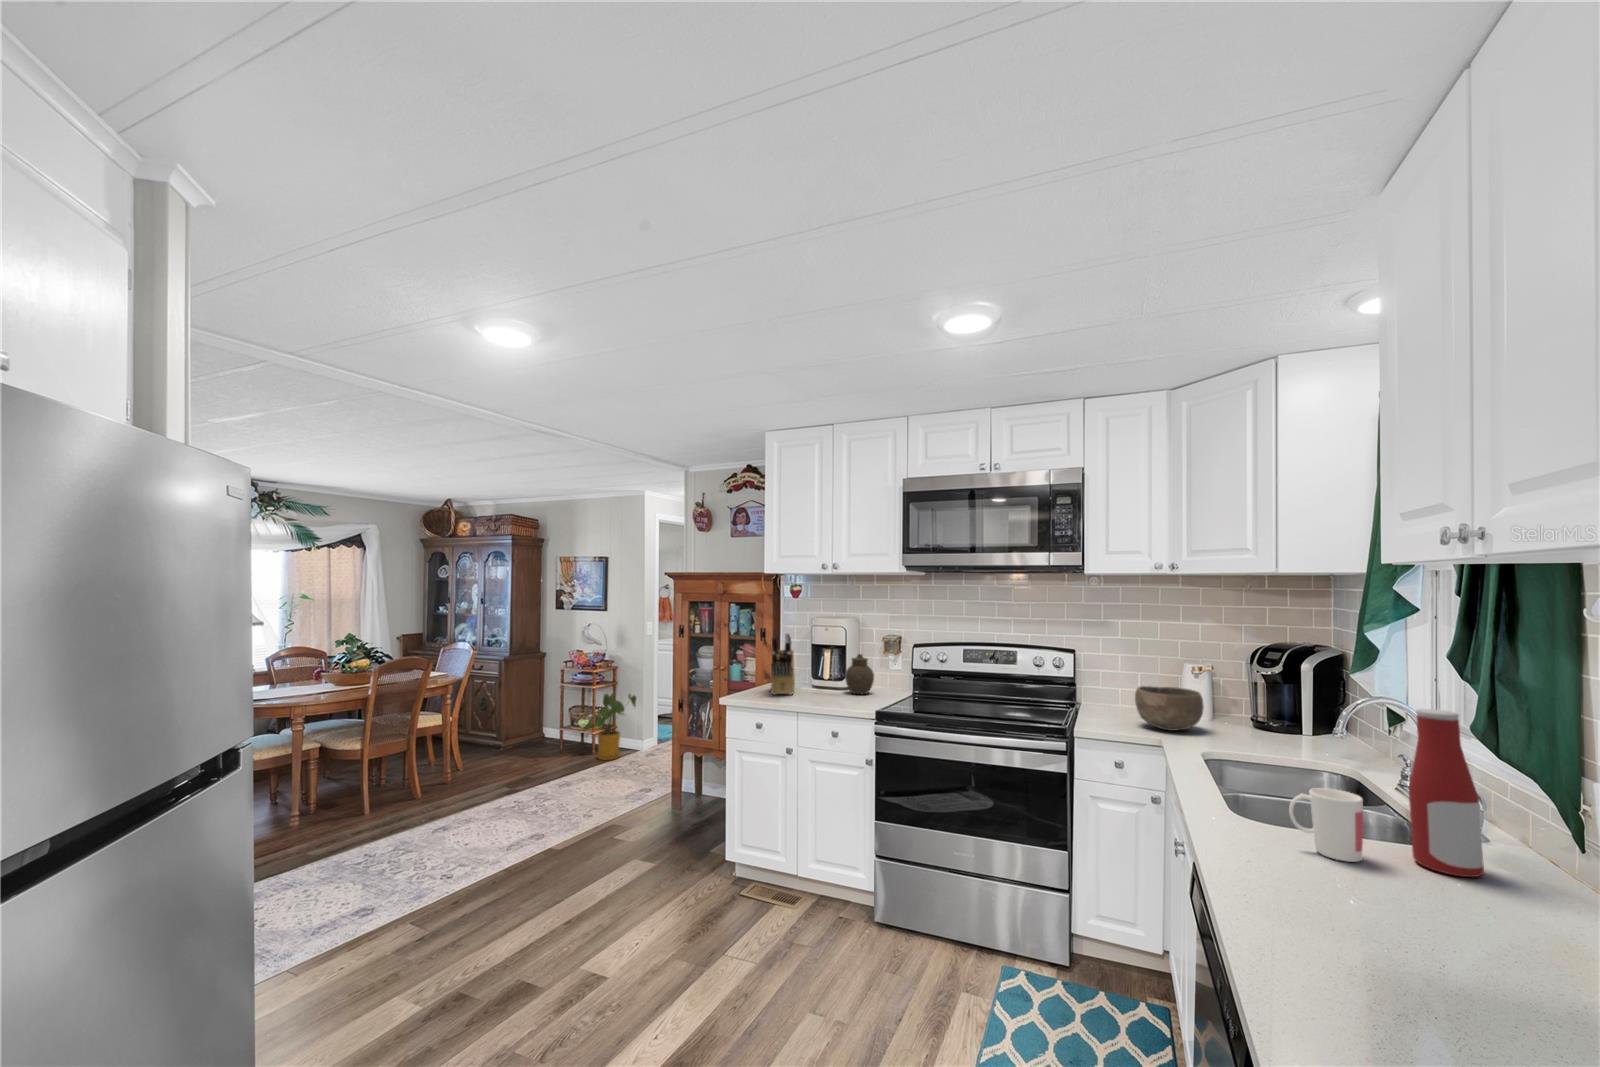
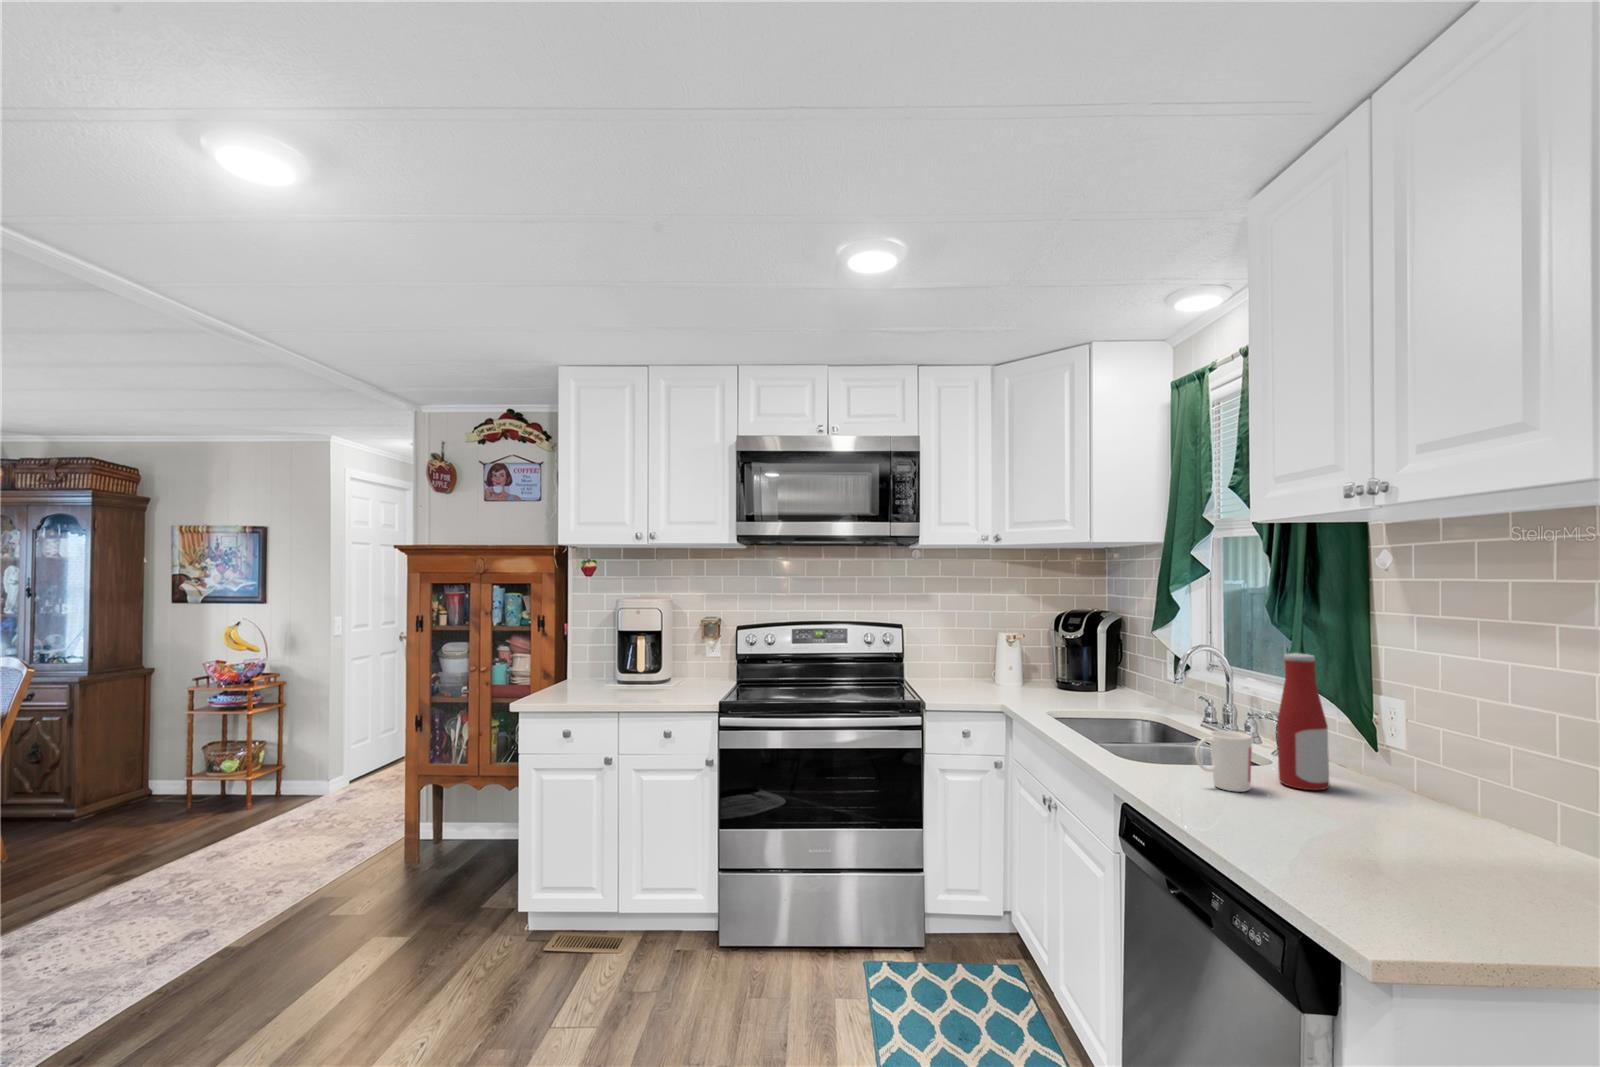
knife block: present [771,633,795,695] -> none [570,620,604,697]
jar: present [845,654,874,694] -> none [663,641,698,689]
bowl: present [1135,686,1204,731] -> none [980,656,1041,698]
house plant: present [583,693,636,760] -> none [229,717,320,814]

